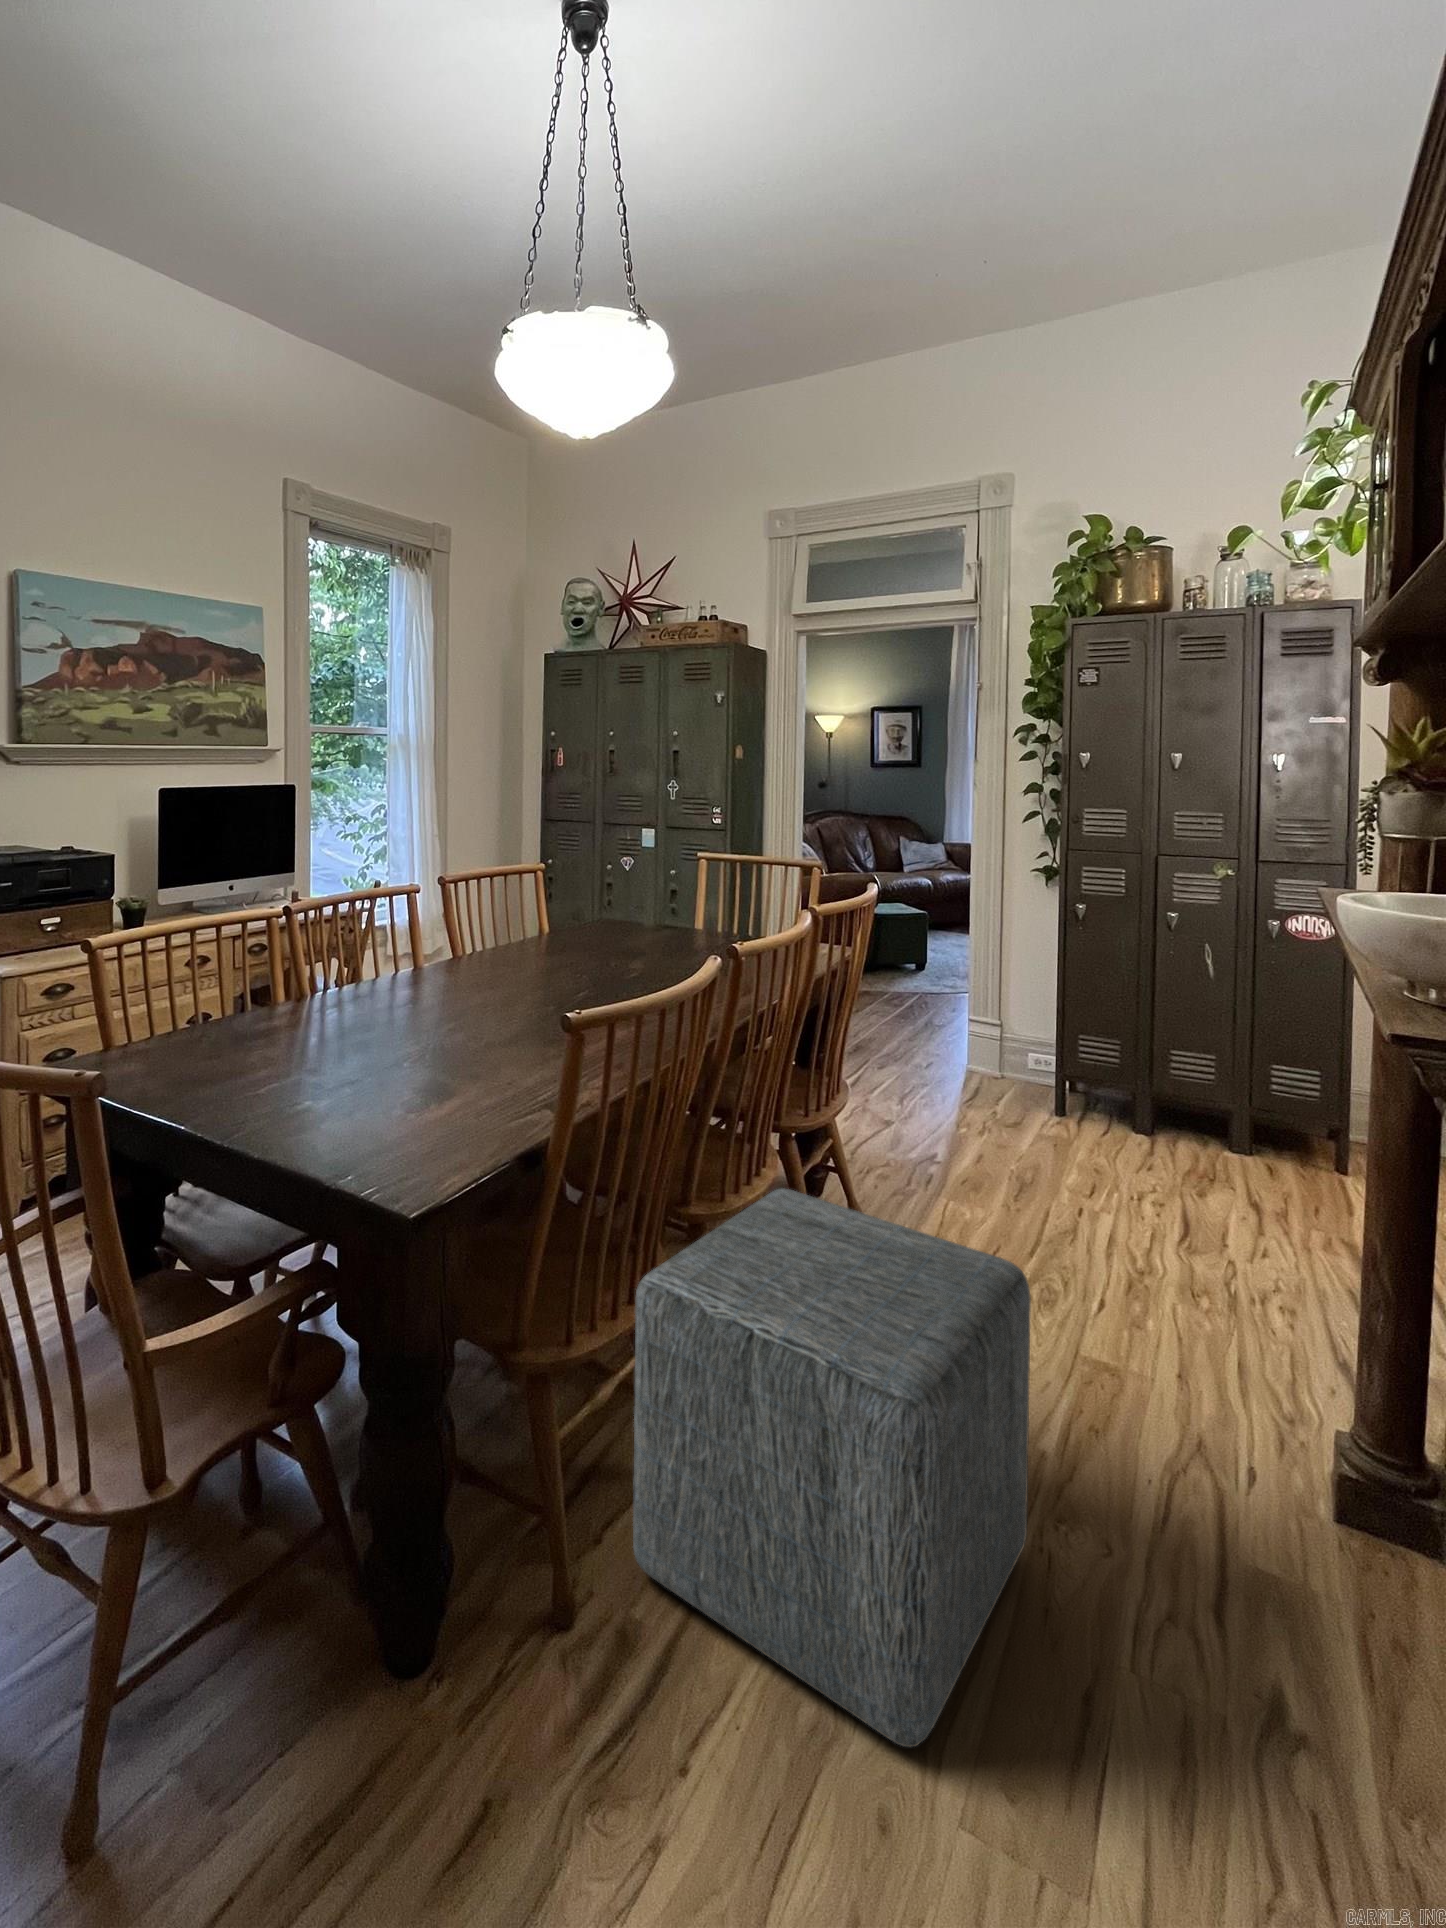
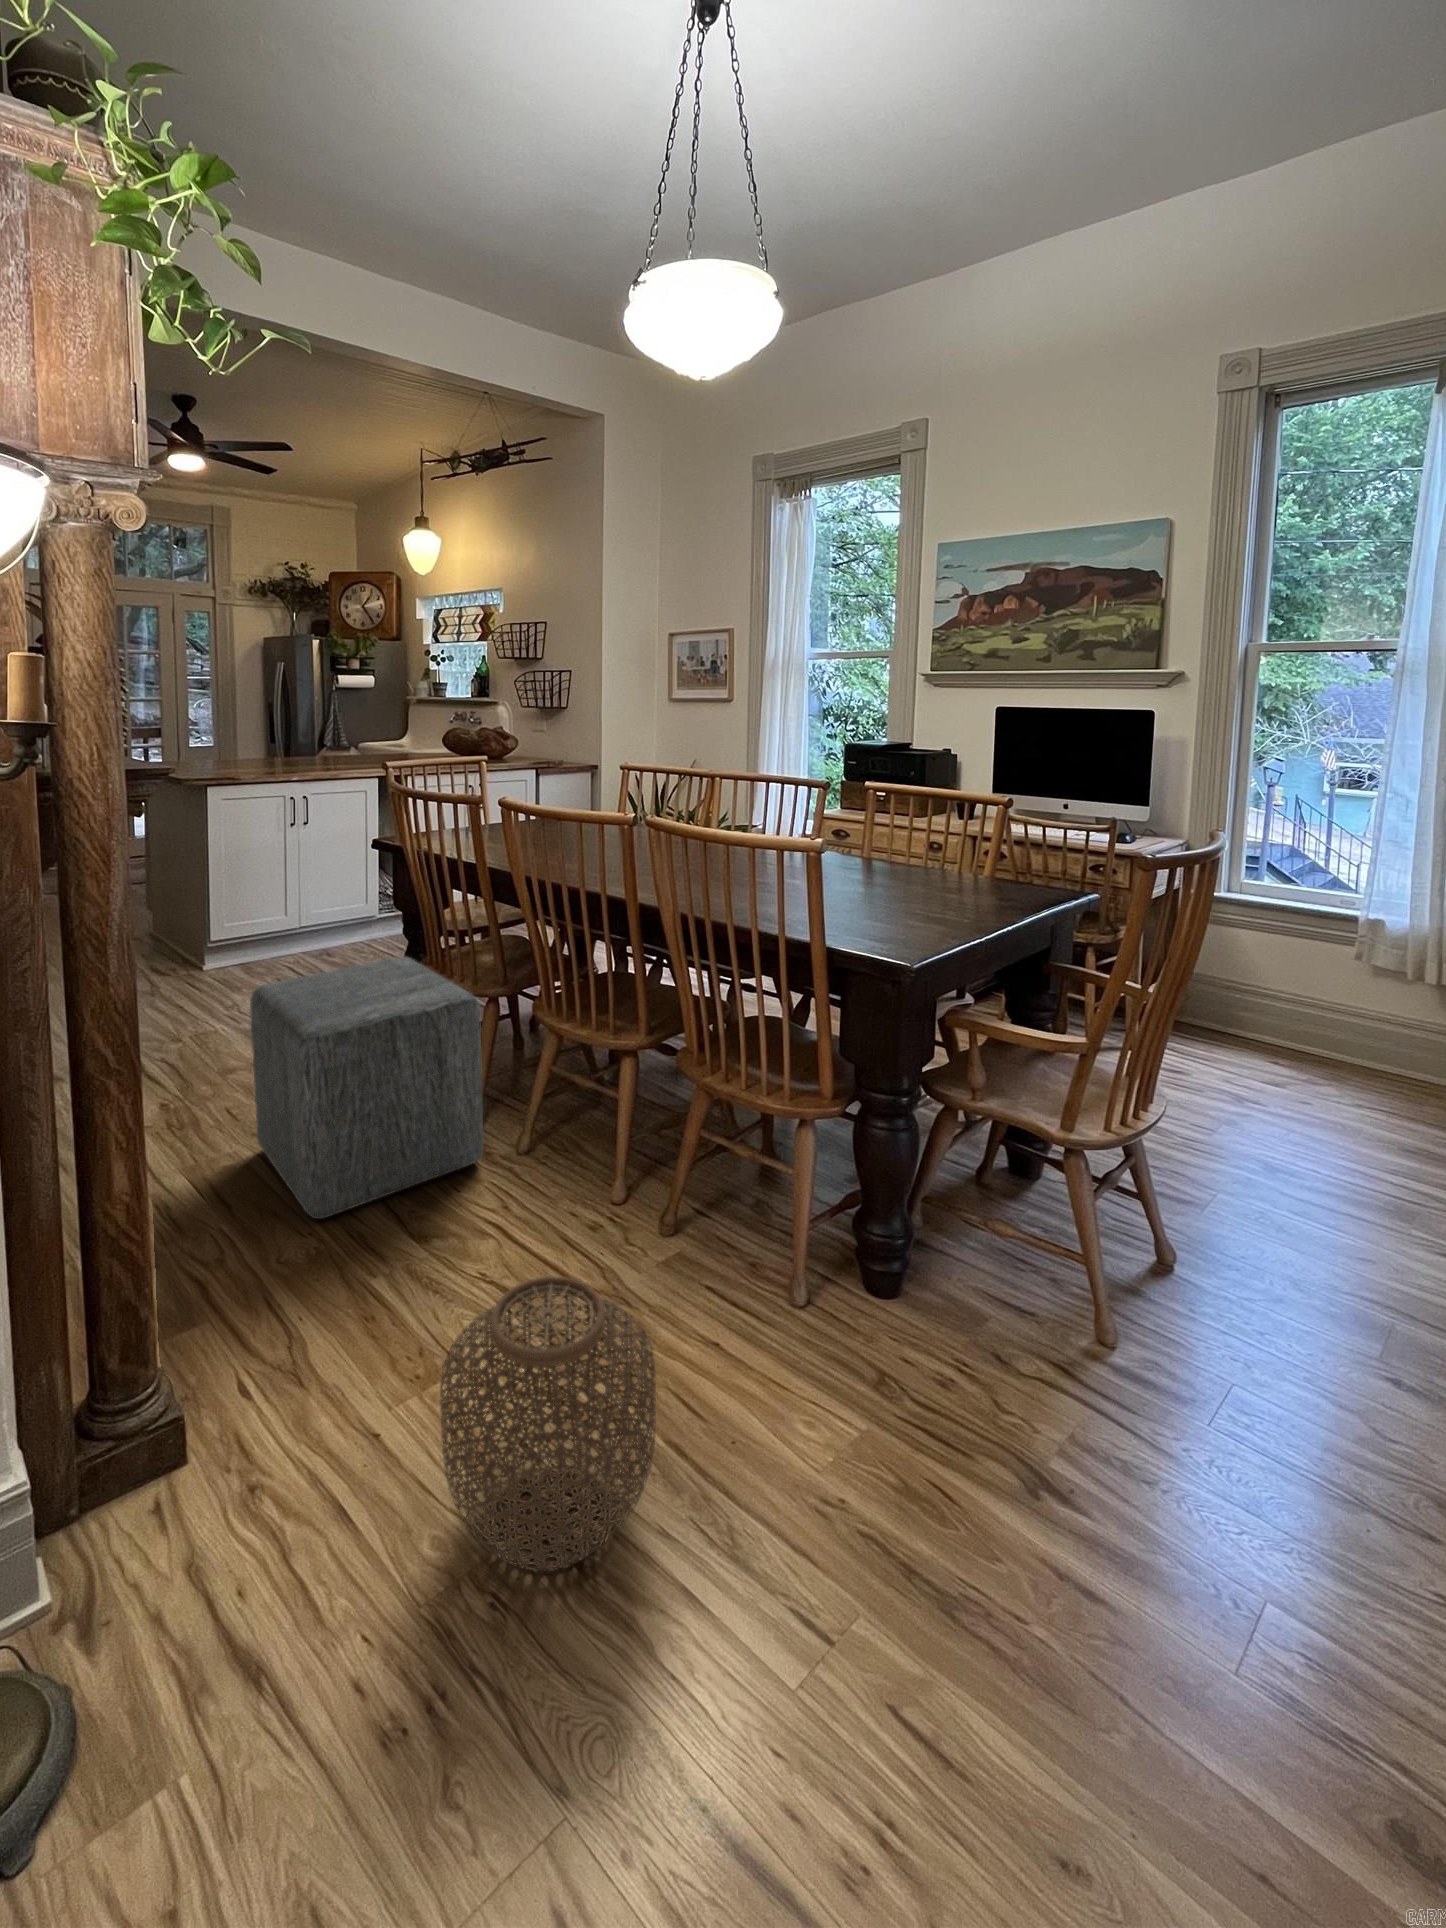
woven basket: none [1054,1139,1209,1311] -> present [440,1276,656,1571]

